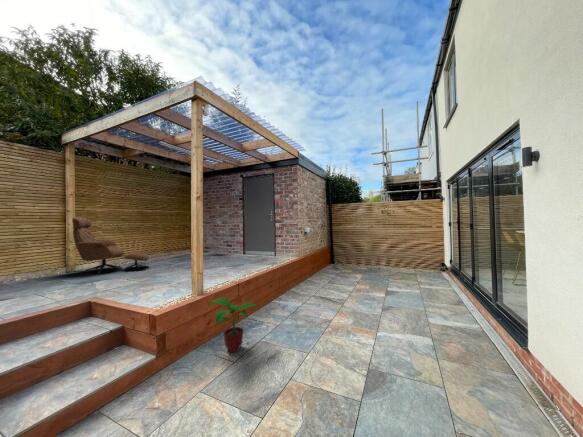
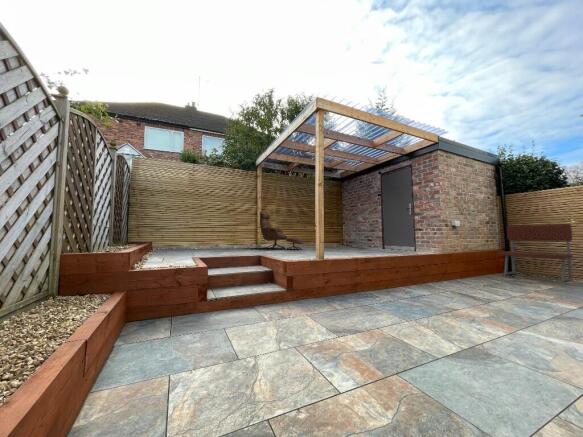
bench: none [329,229,367,270] -> present [498,224,573,282]
potted plant: present [208,297,256,352] -> none [323,262,366,305]

